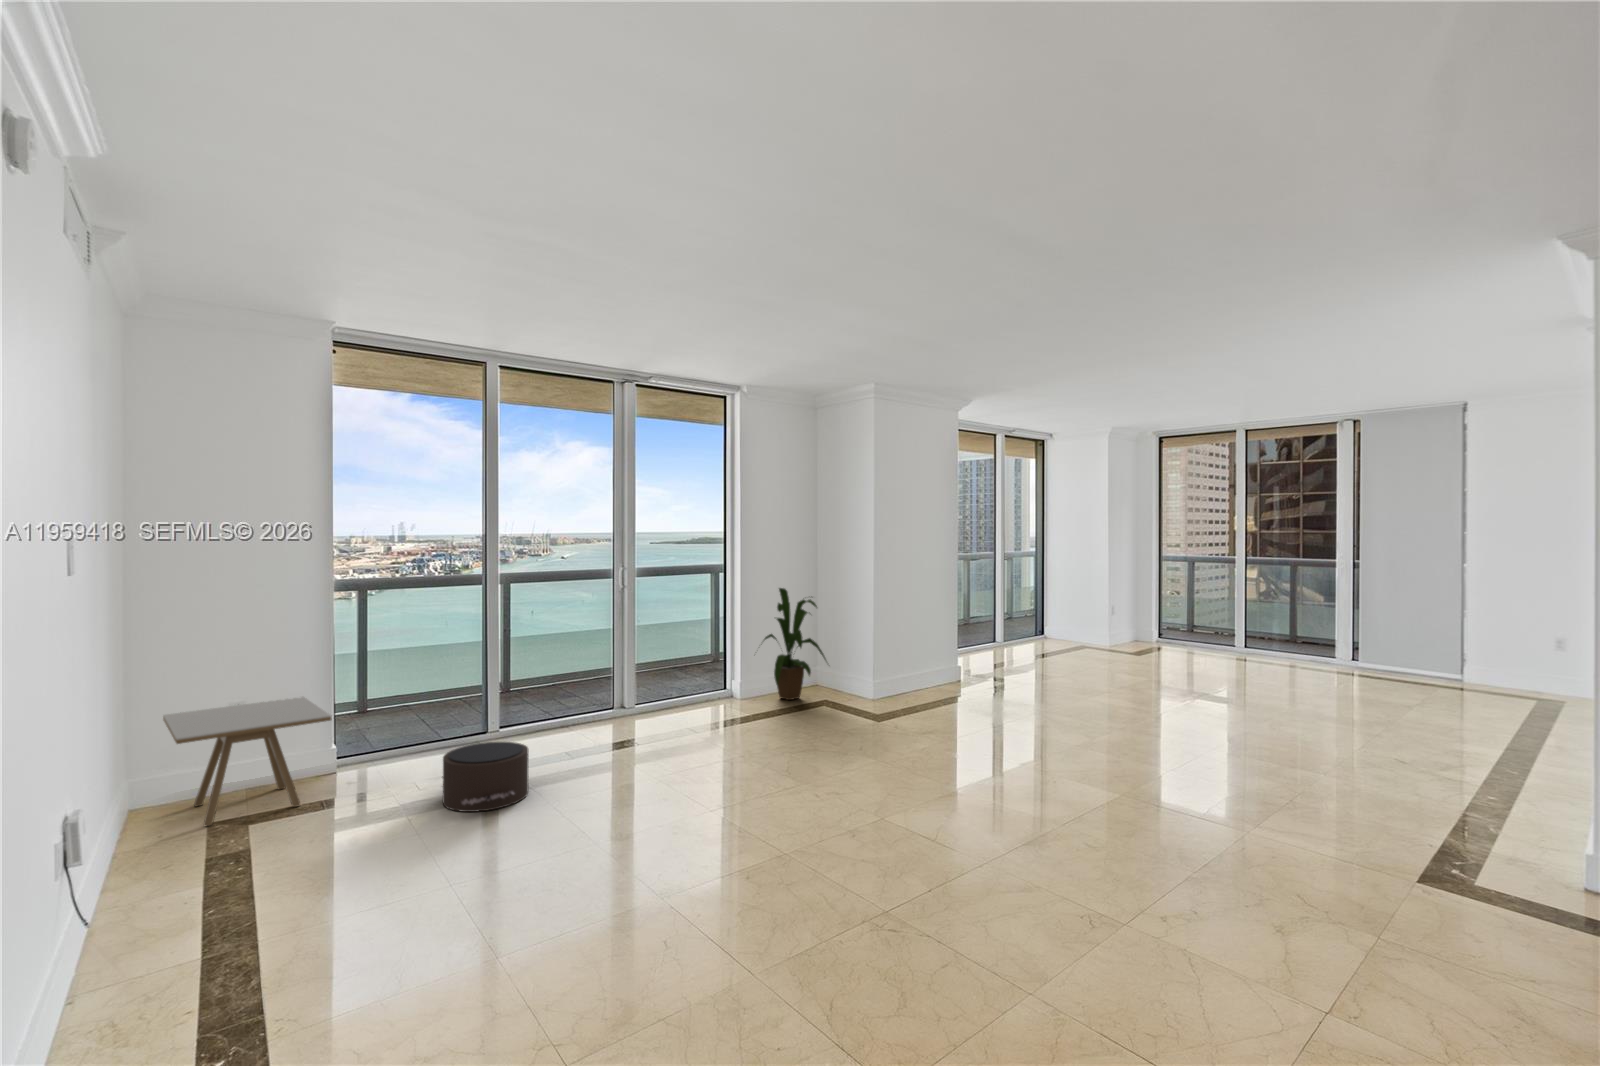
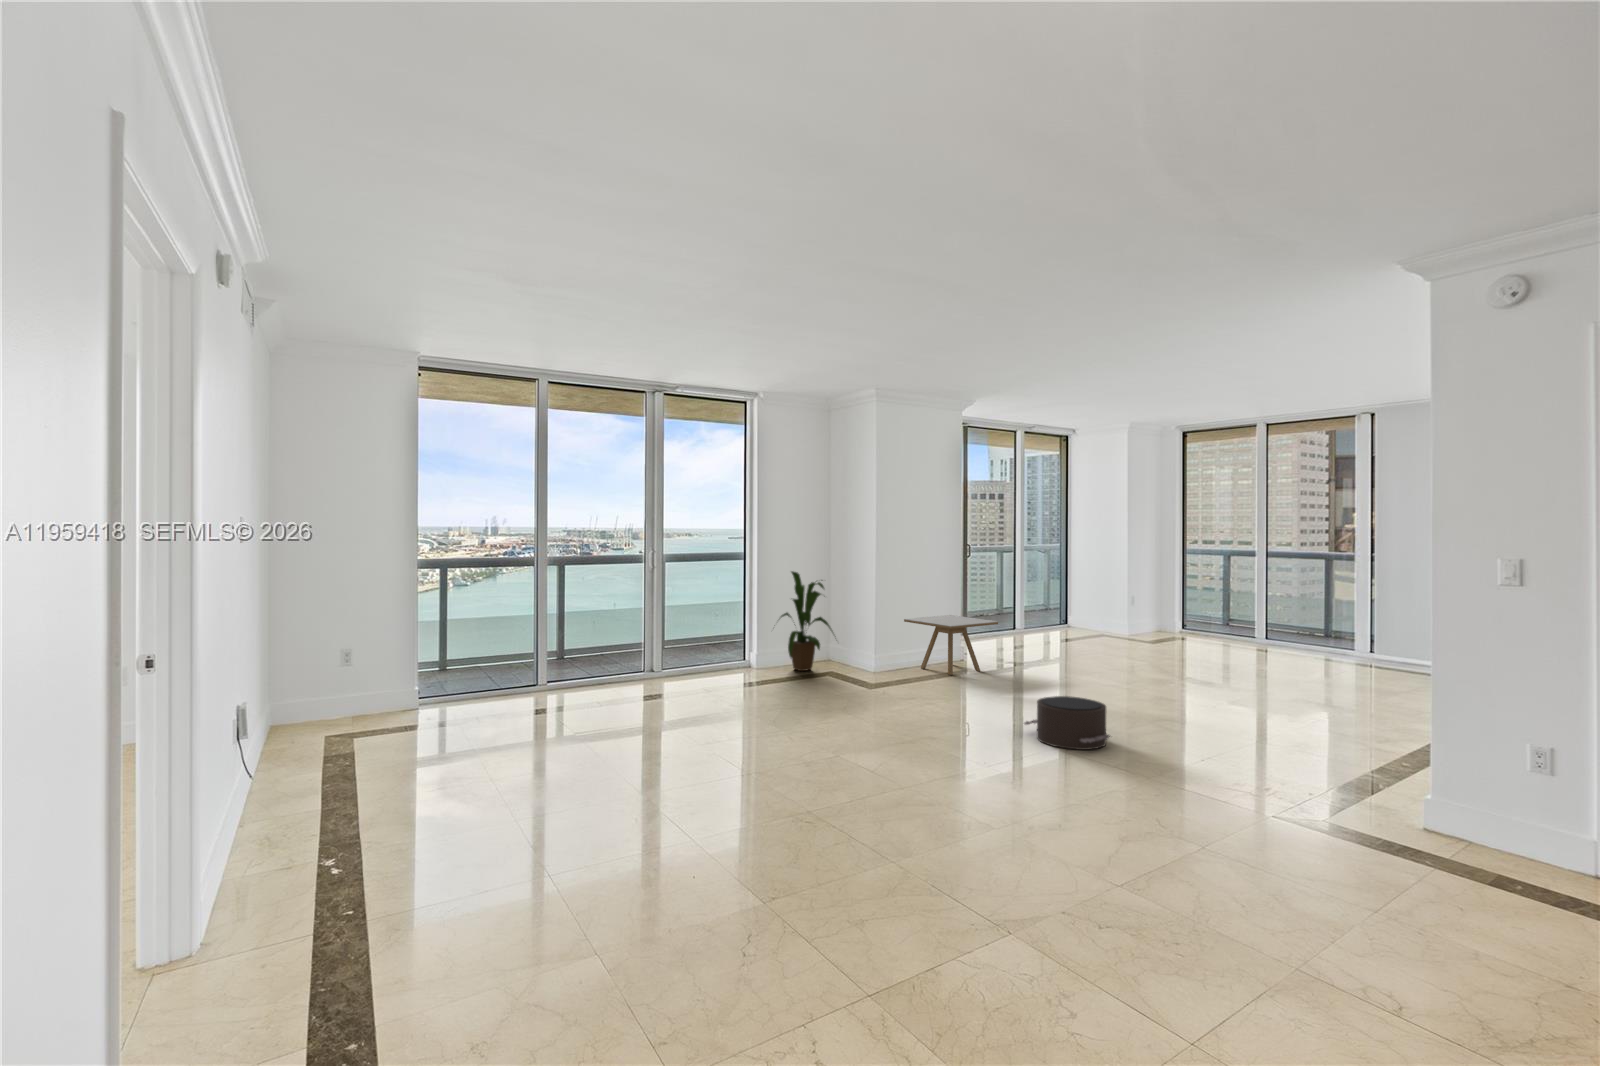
side table: present [163,697,332,826] -> present [904,615,998,675]
pouf: present [442,742,529,812] -> present [1024,696,1110,750]

